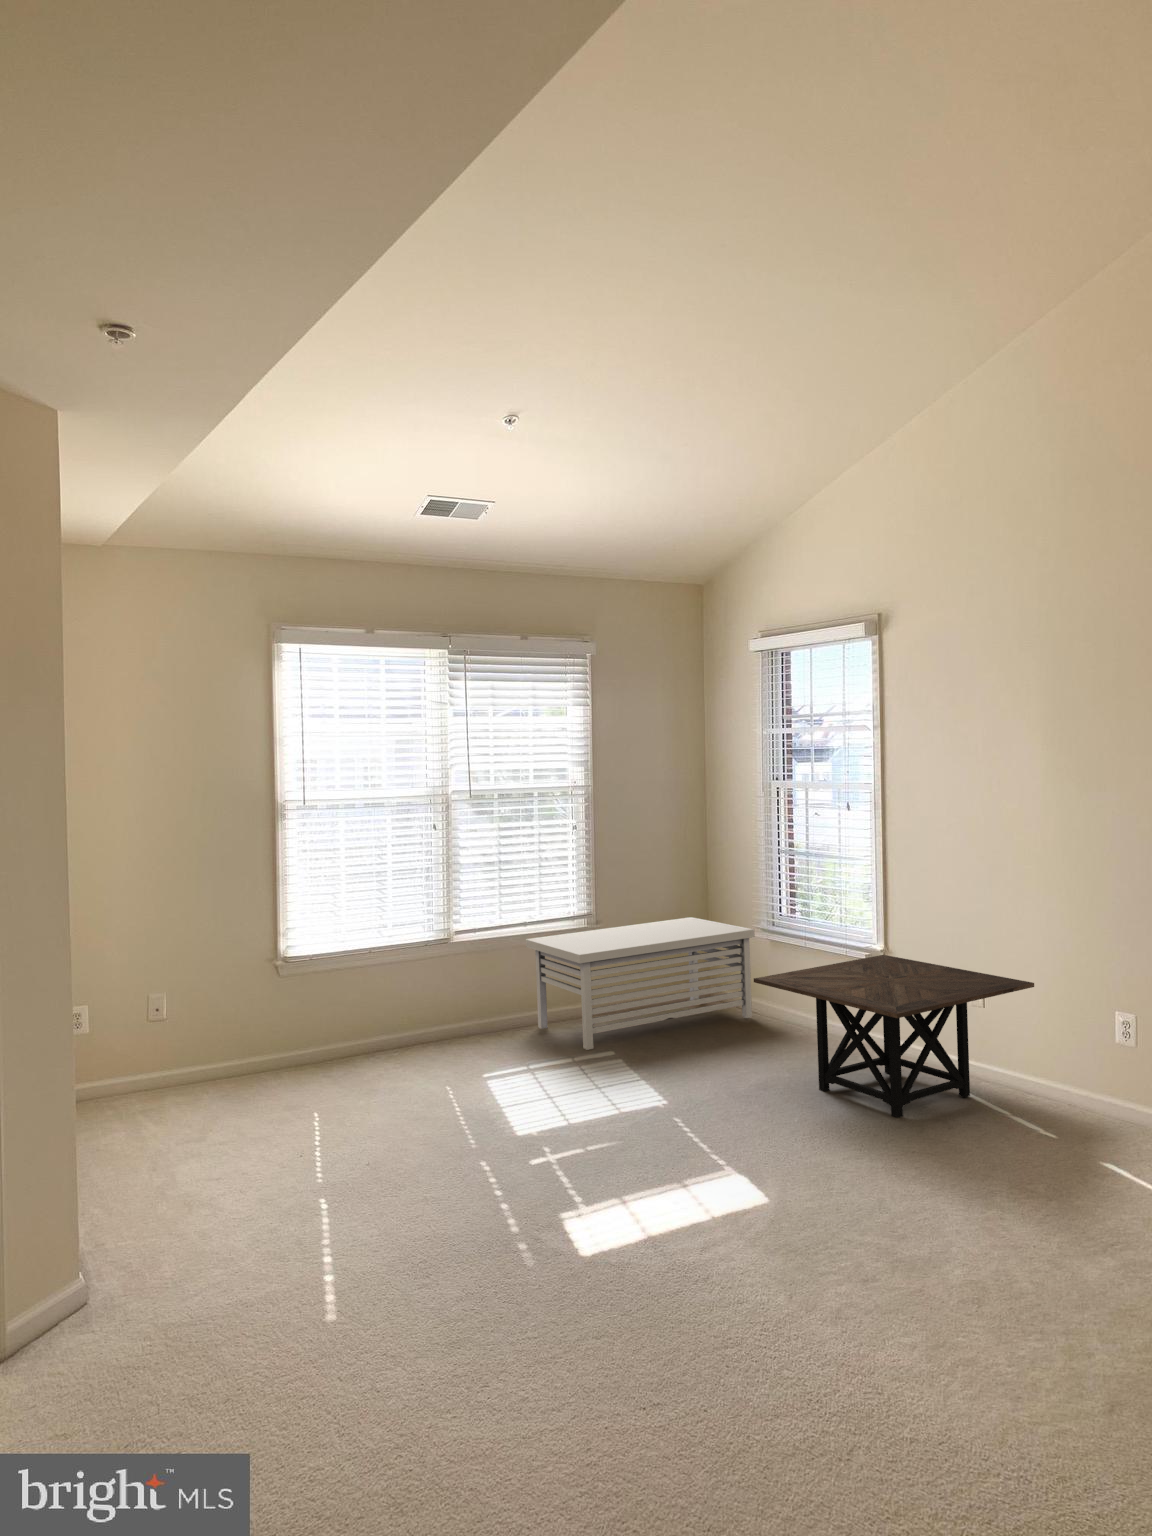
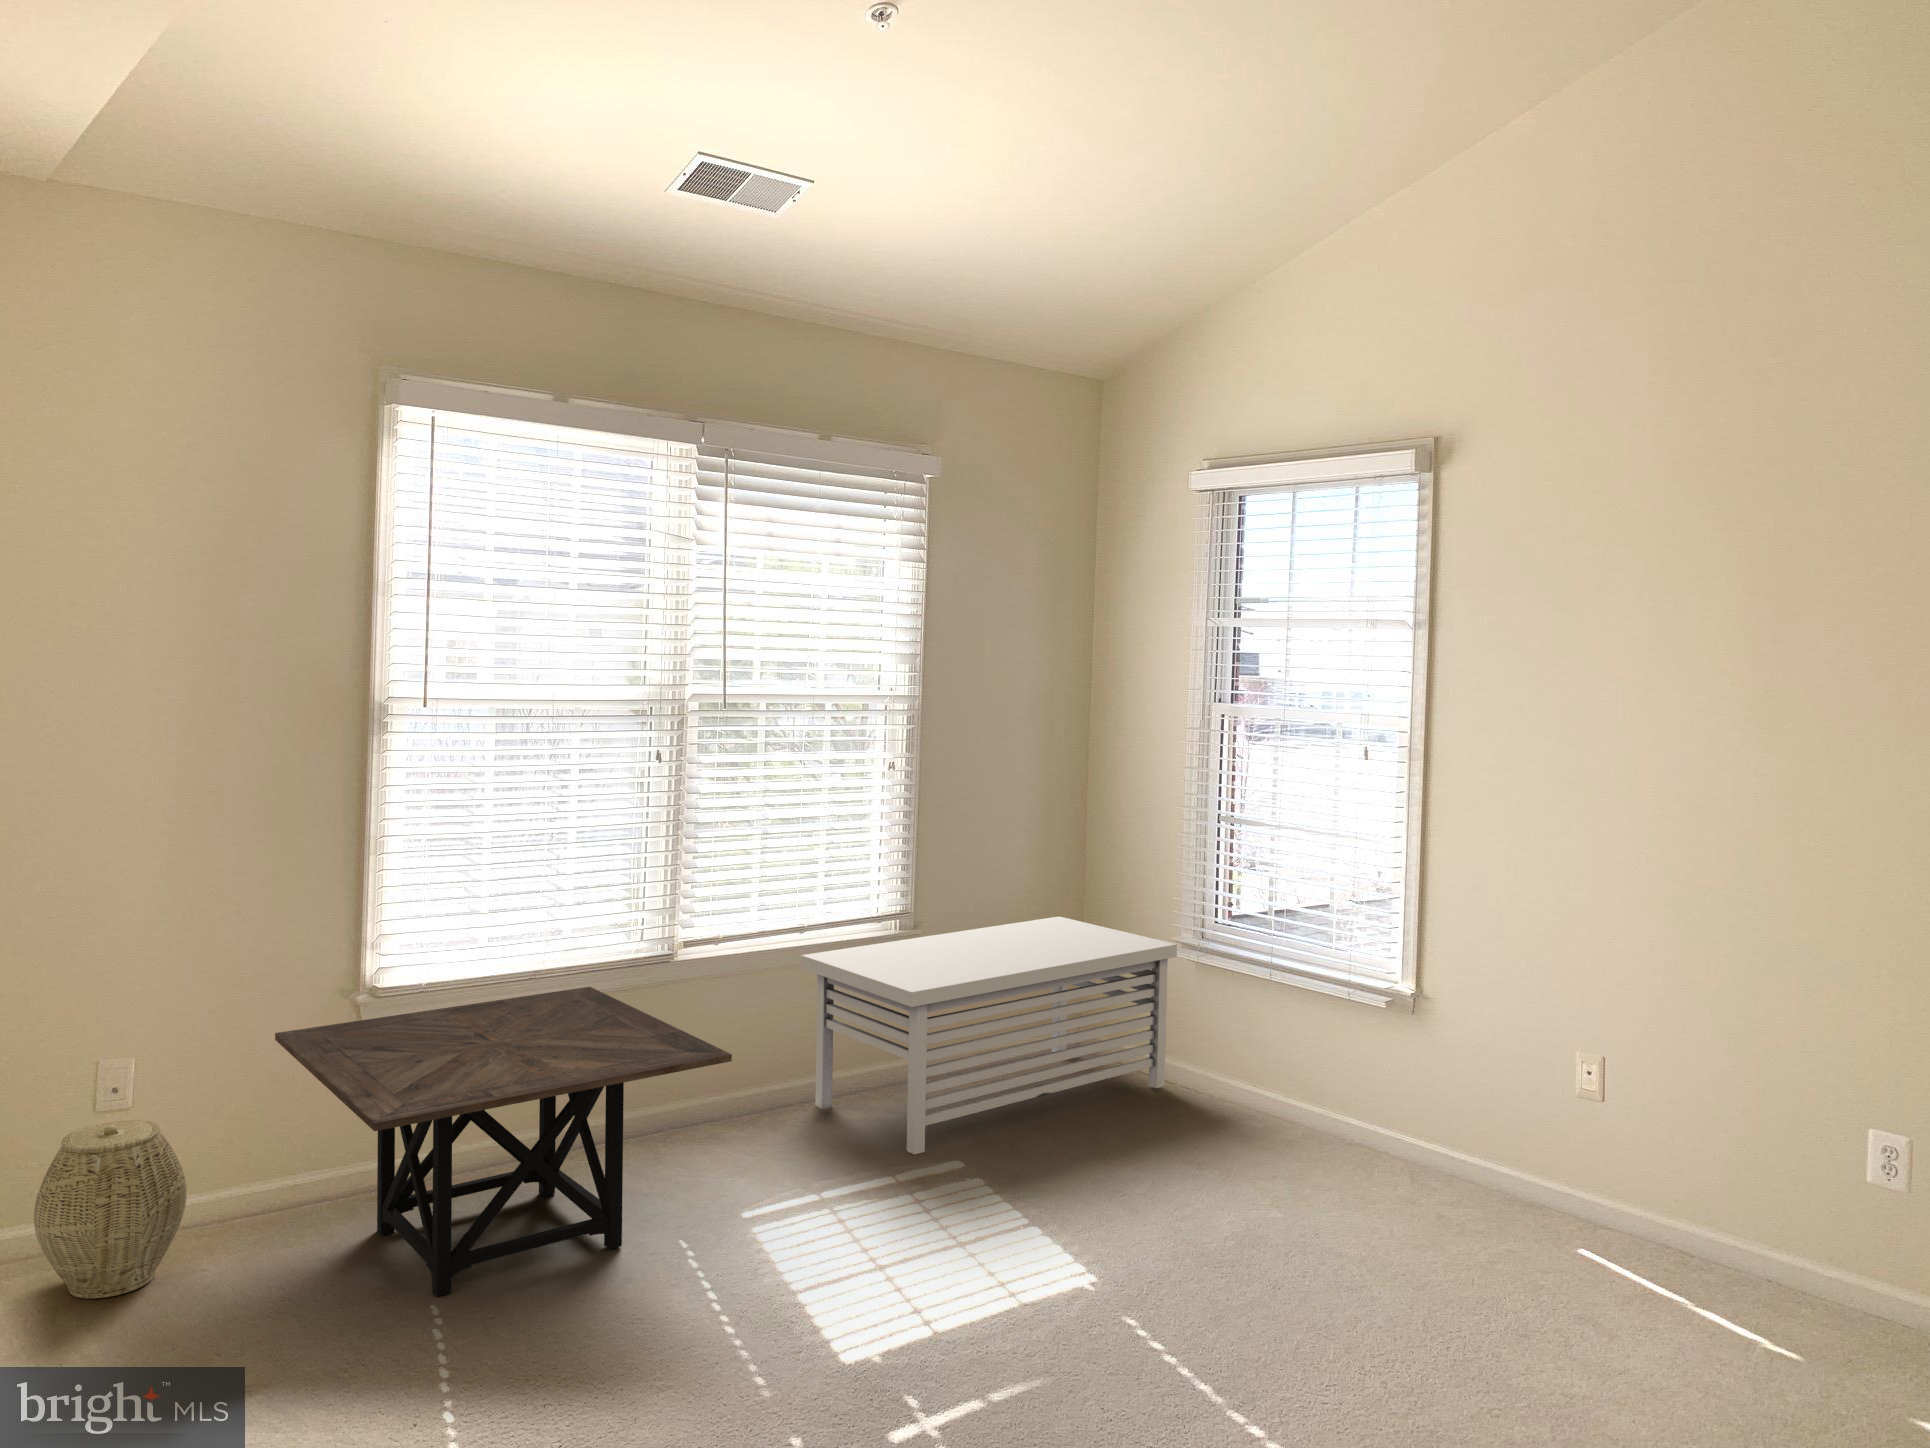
side table: present [754,955,1034,1118] -> present [275,987,732,1297]
woven basket: none [129,1018,198,1105] -> present [34,1120,187,1299]

